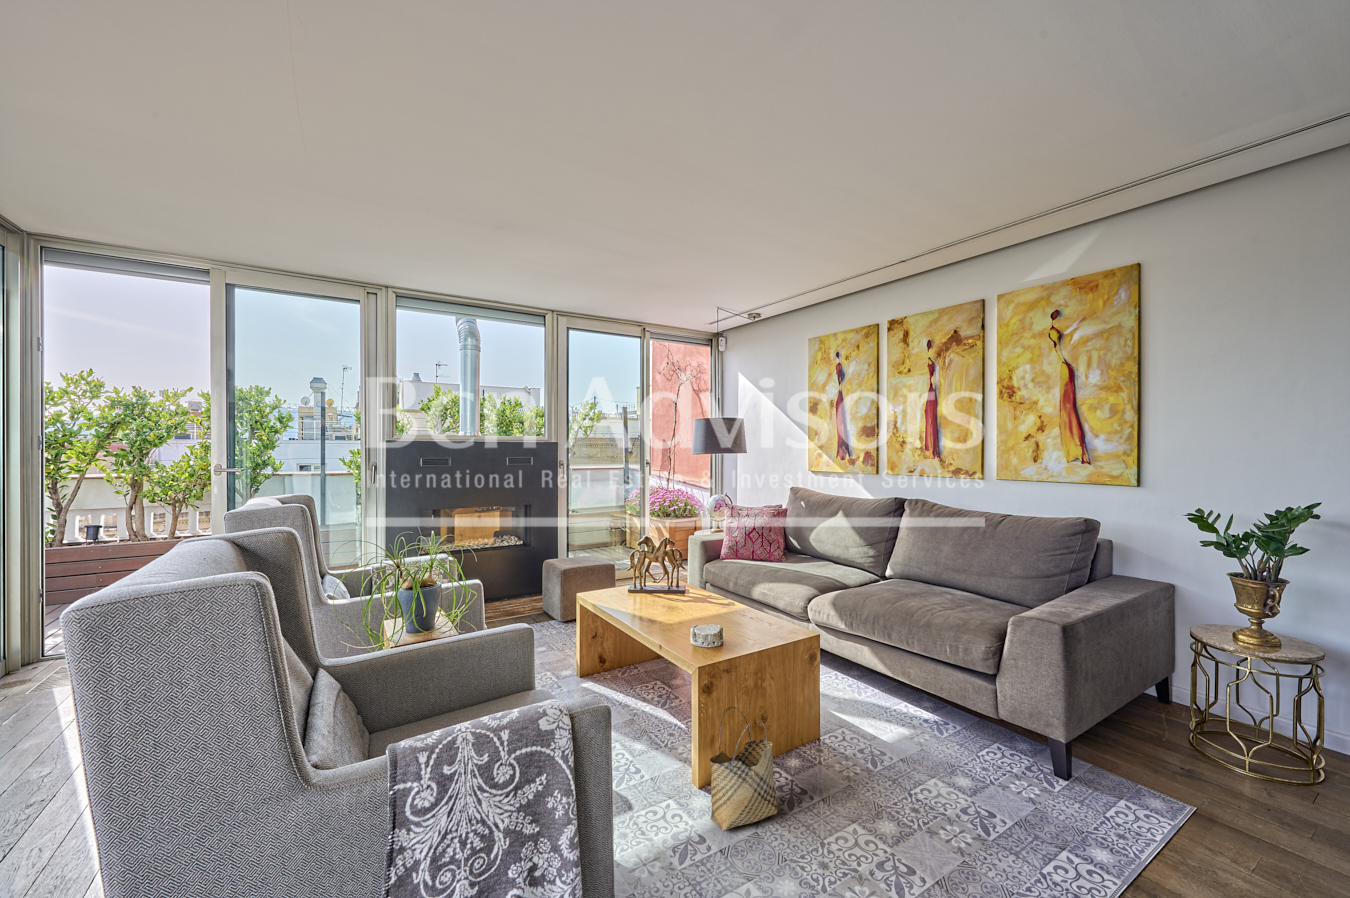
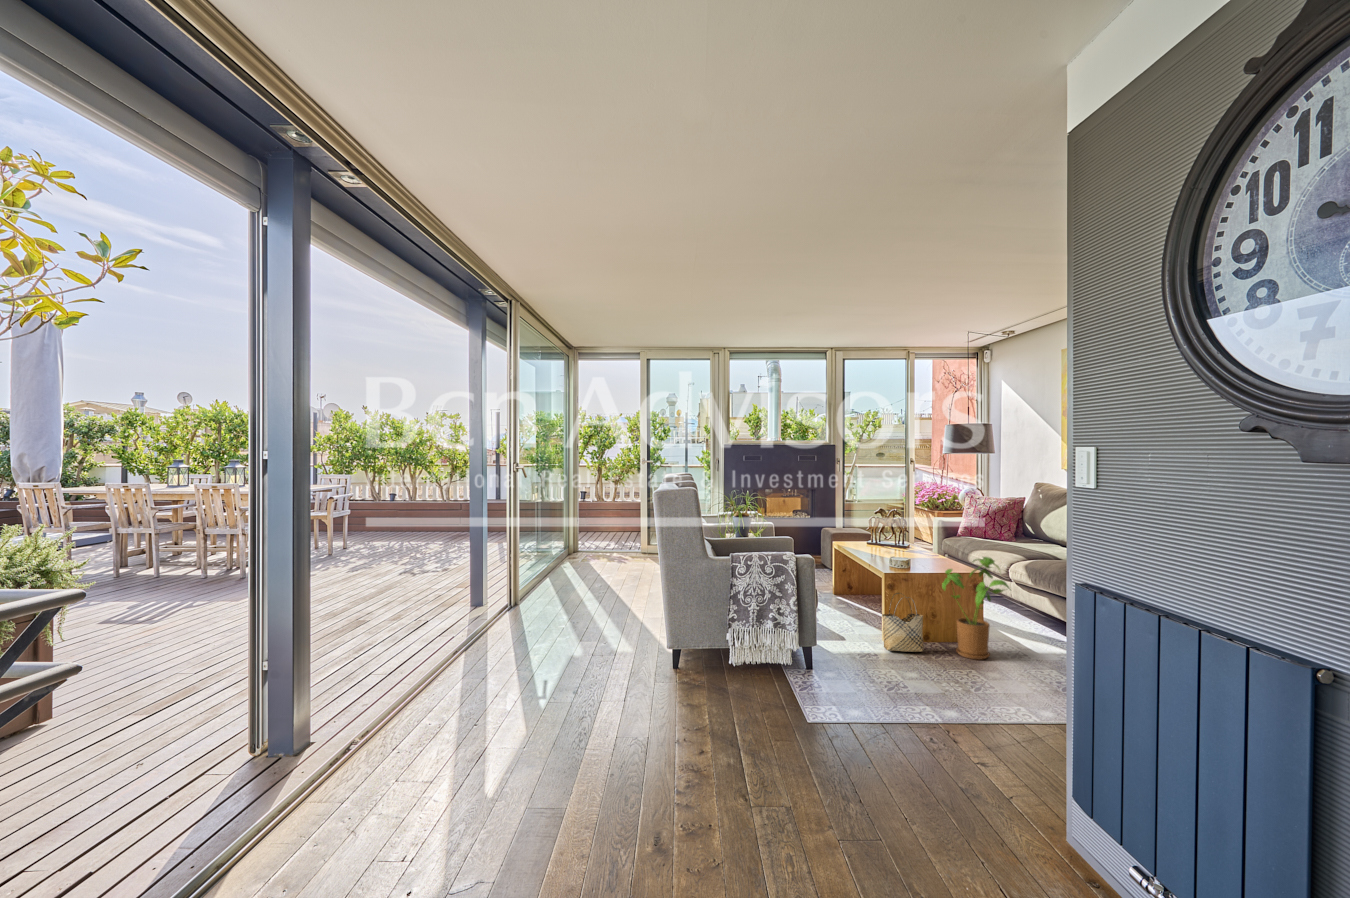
house plant: none [796,623,911,807] -> present [942,557,1011,660]

